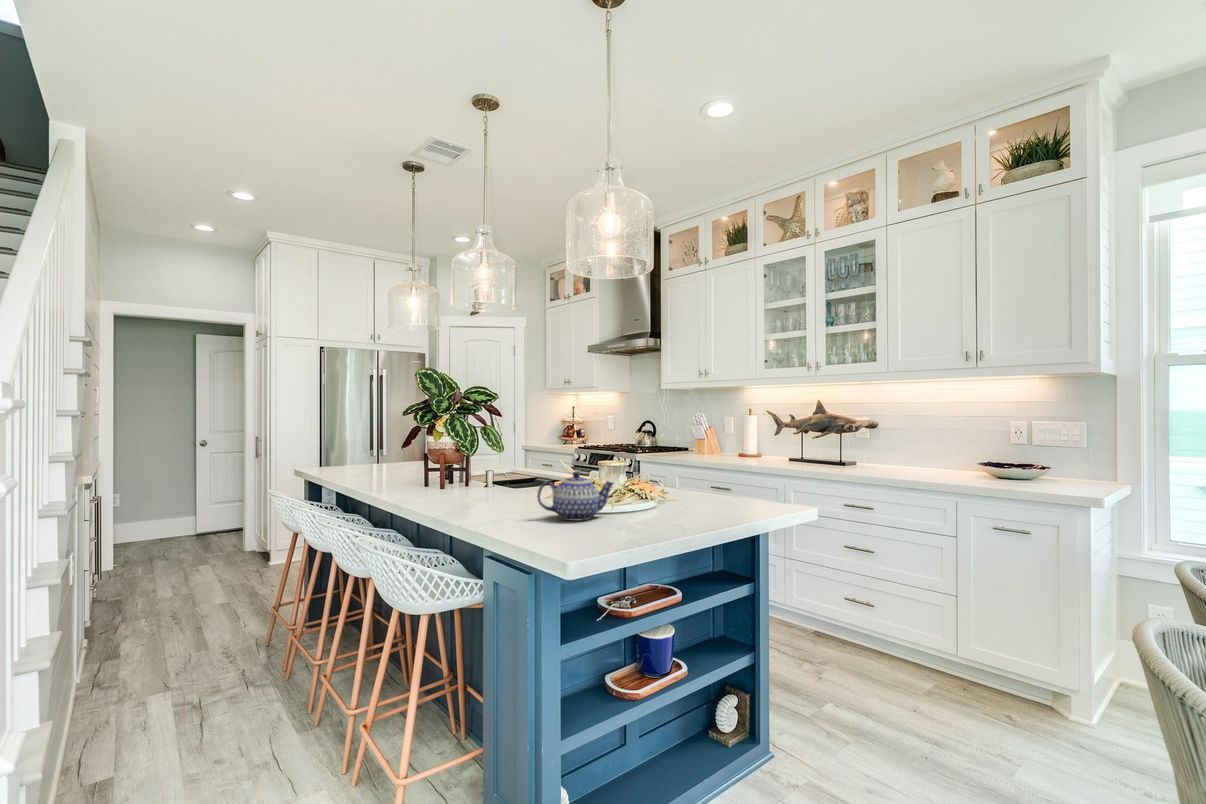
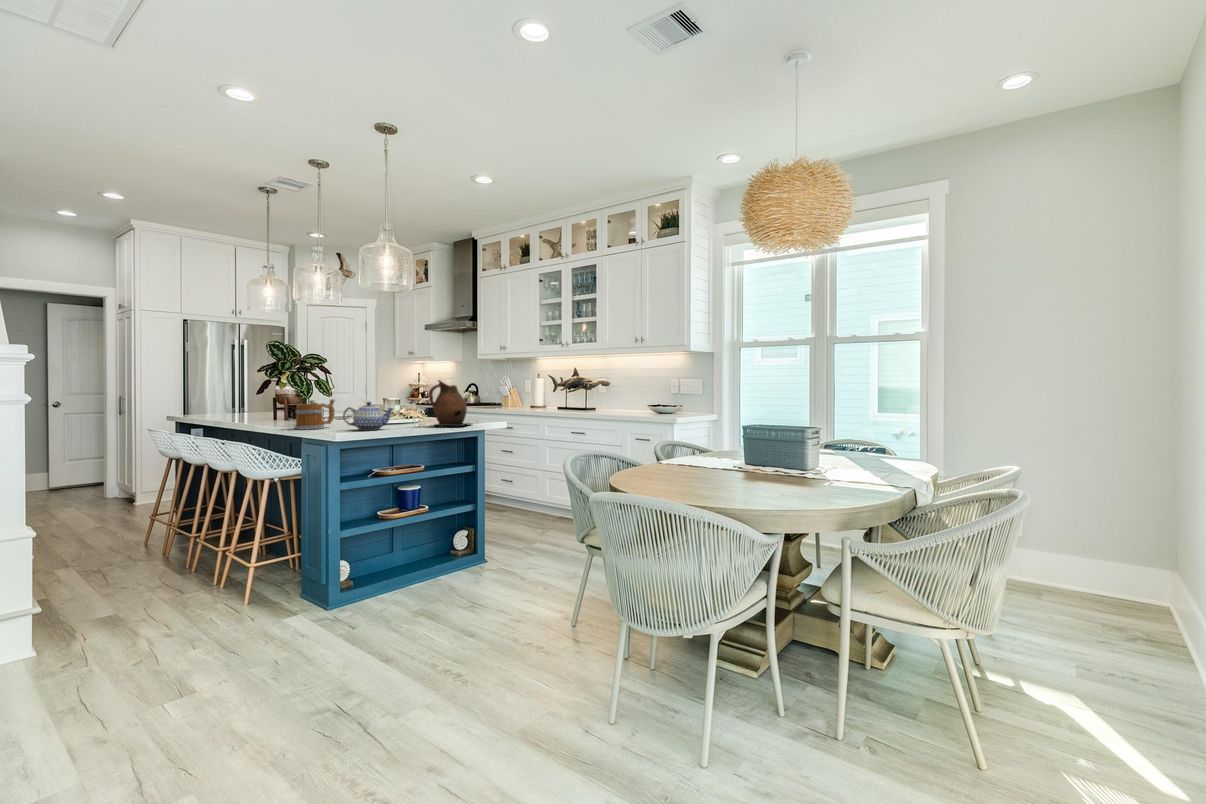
ceramic pitcher: none [665,433,731,515] -> present [429,380,468,426]
mug: none [462,463,519,513] -> present [295,399,335,429]

